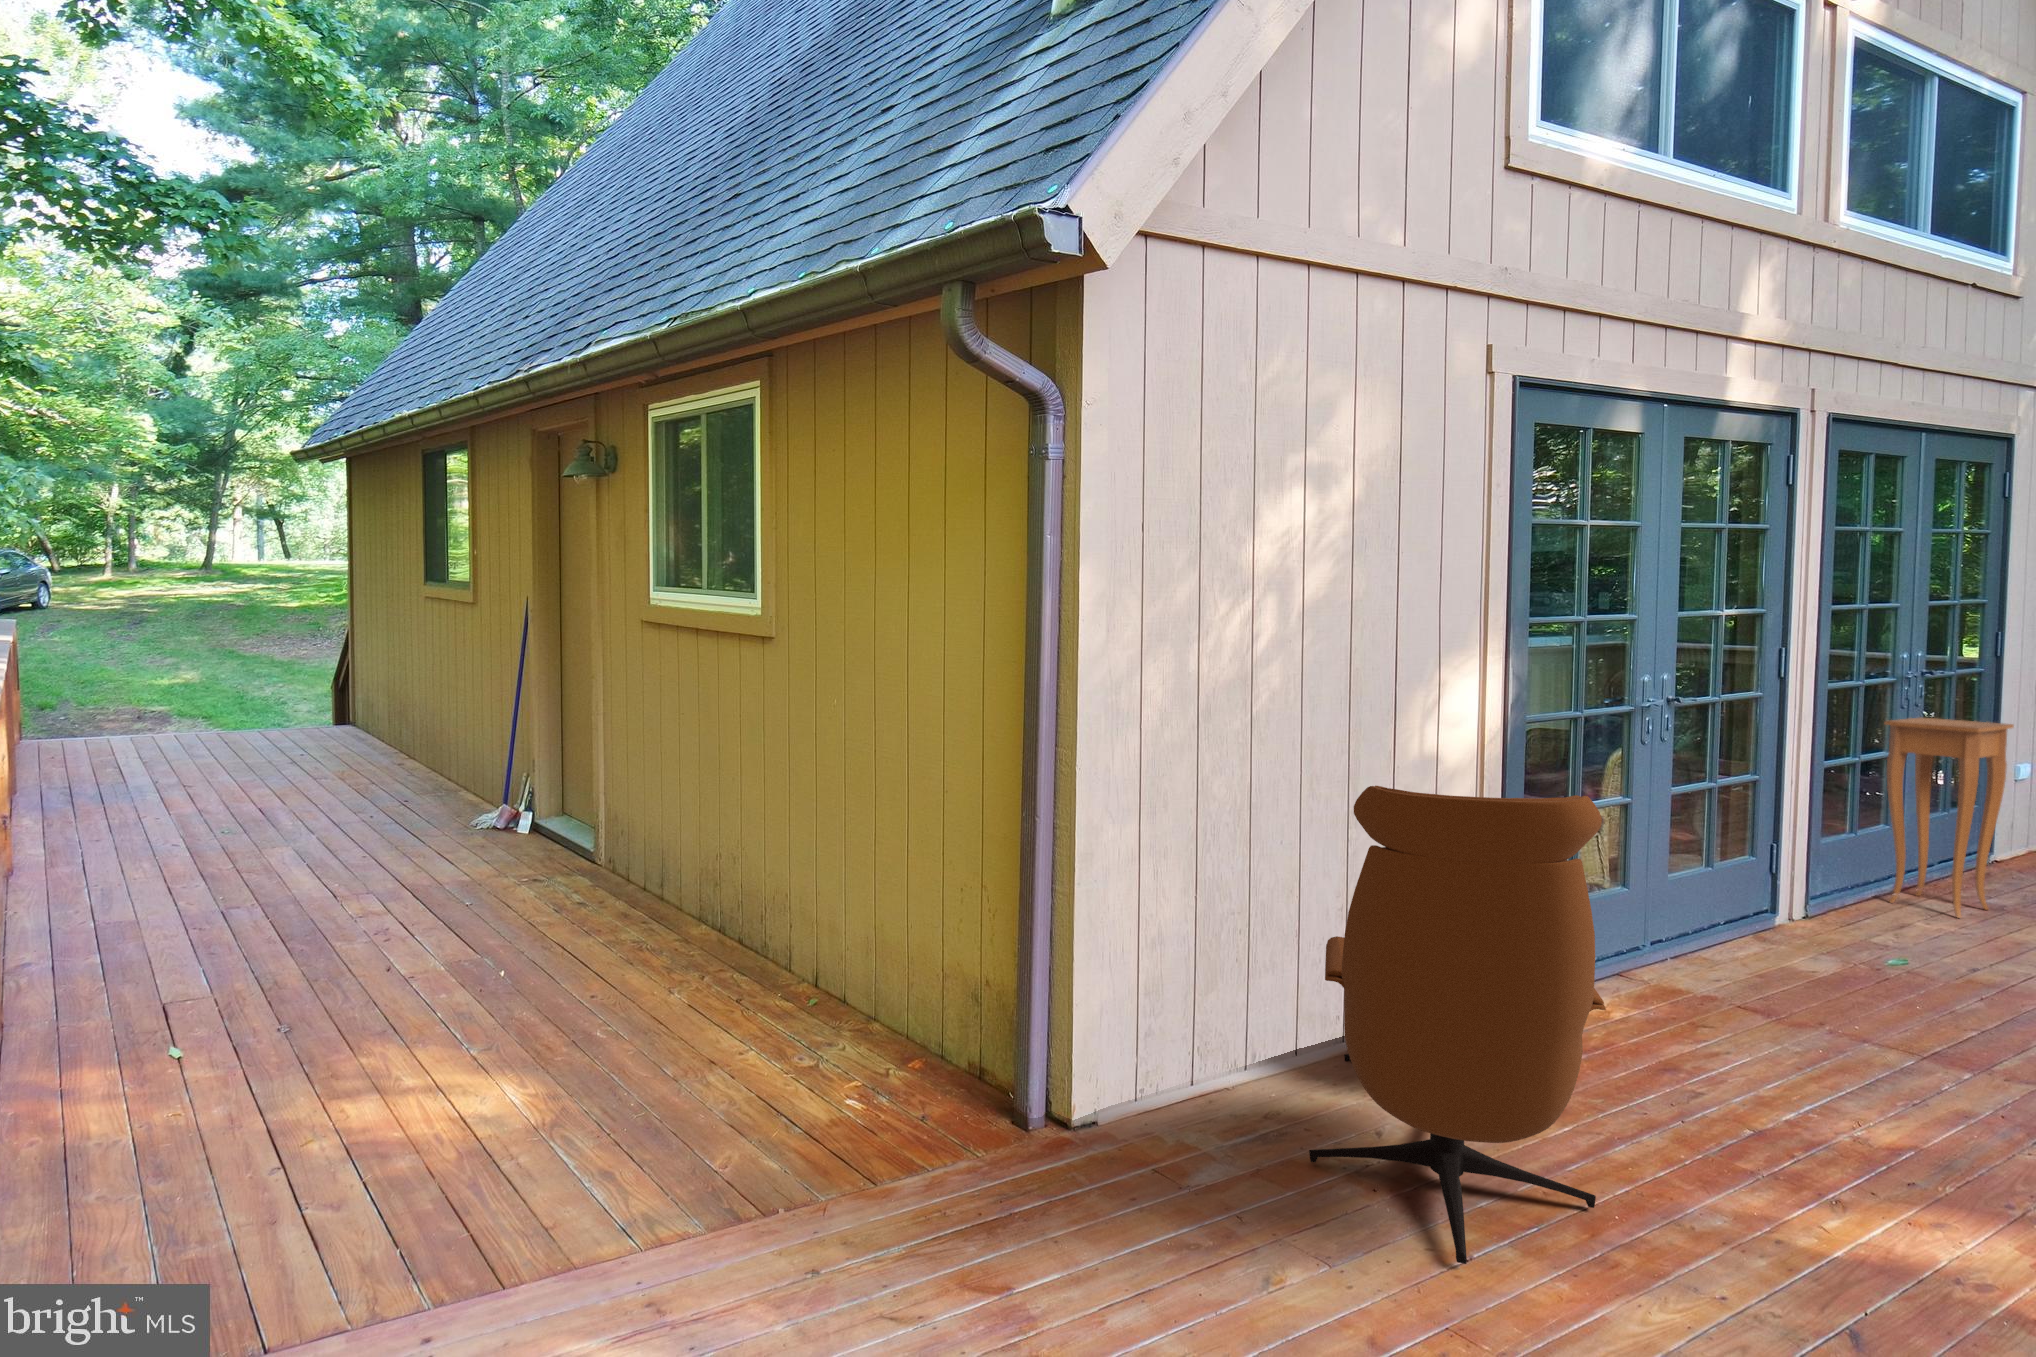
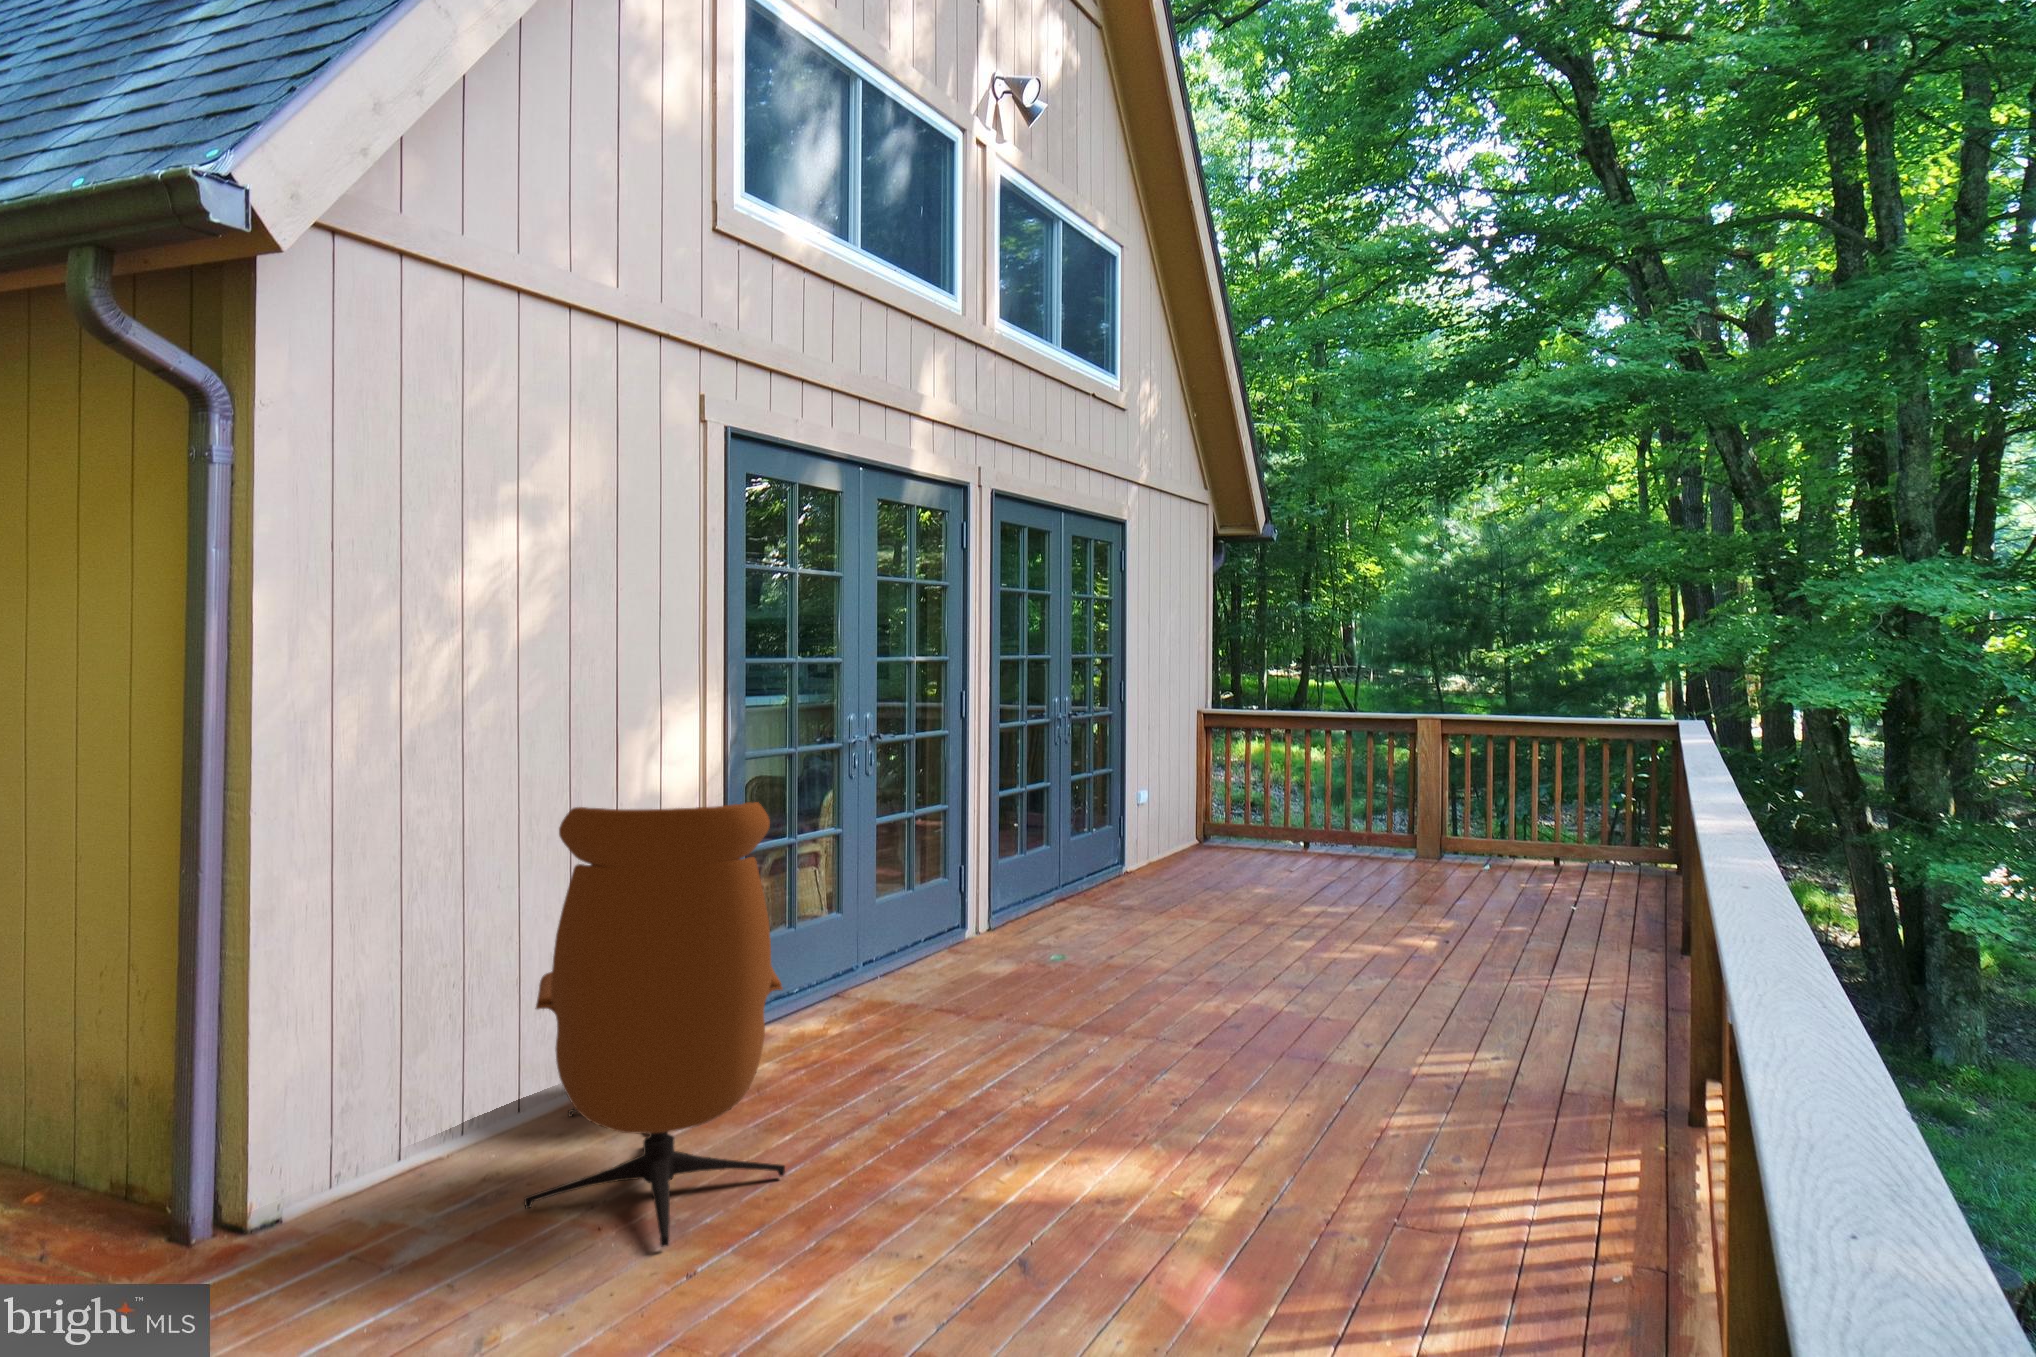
side table: present [1885,717,2014,918] -> none [1042,749,1121,912]

